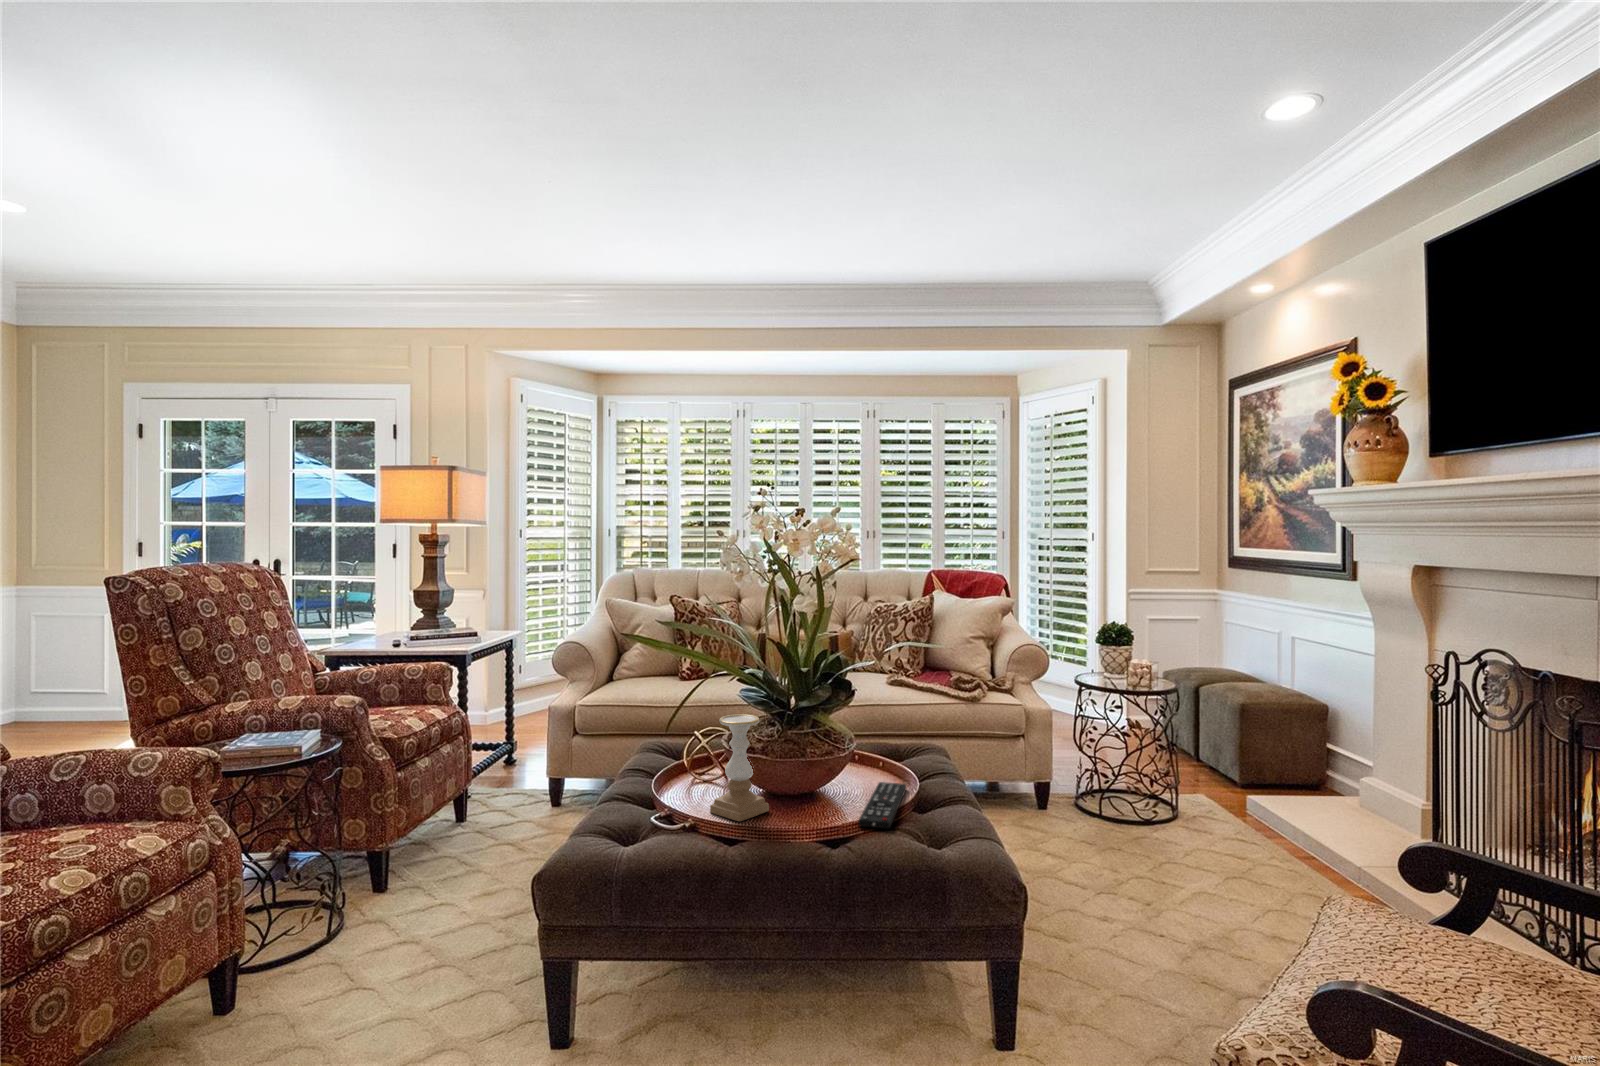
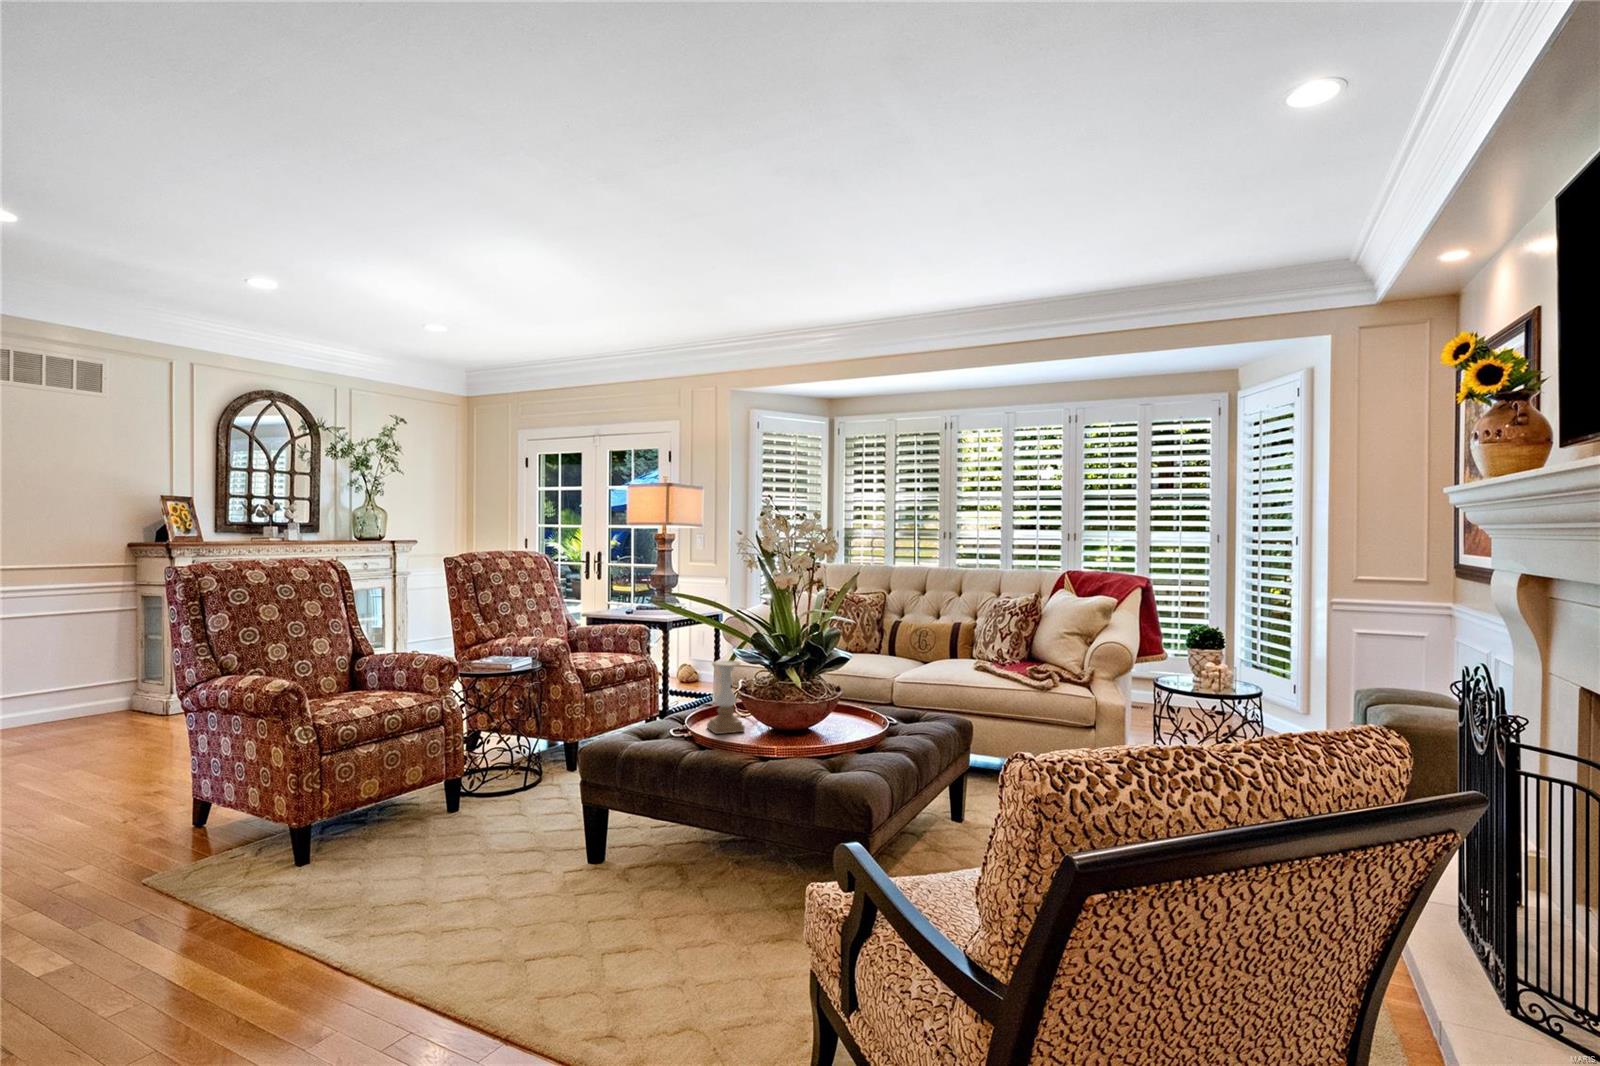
remote control: present [858,782,906,829] -> none [789,726,864,751]

